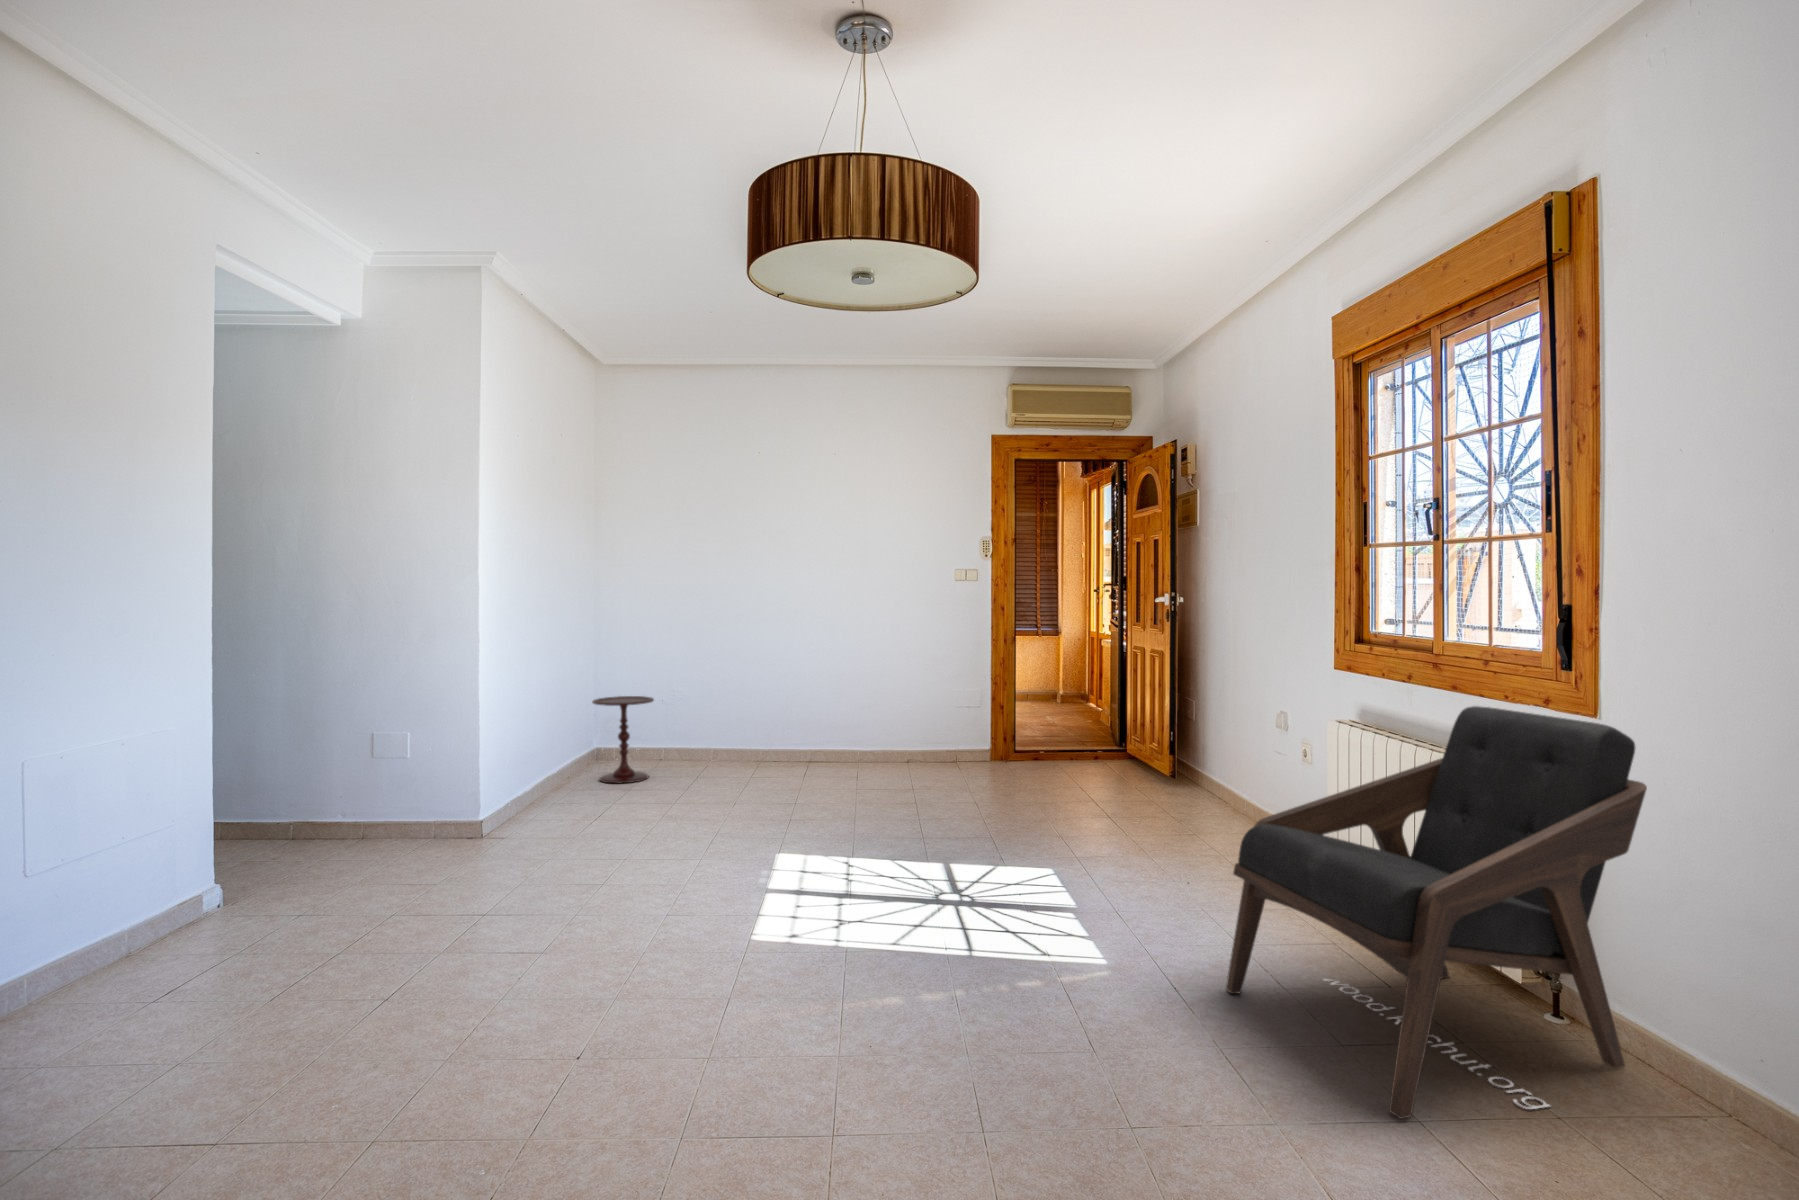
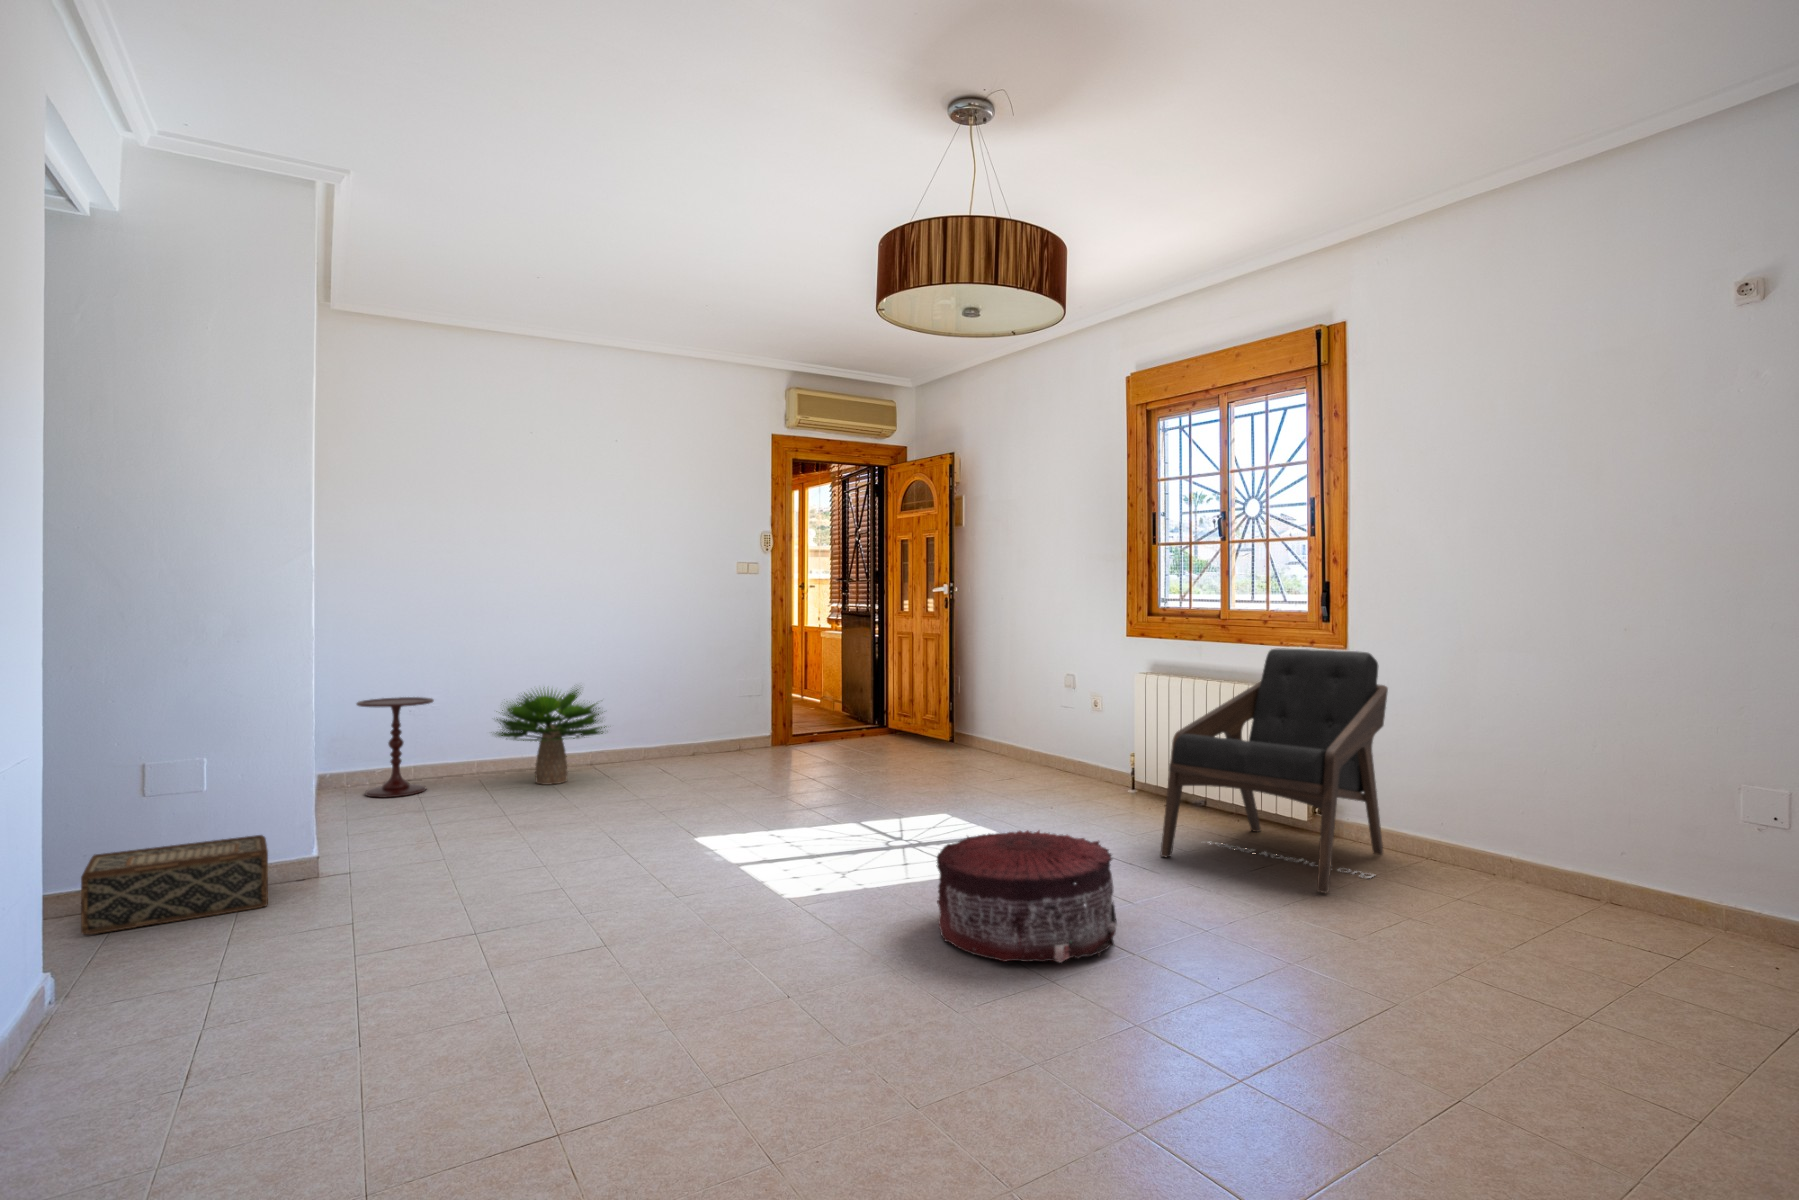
potted plant: none [687,690,801,785] -> present [495,688,606,785]
woven basket: none [256,814,410,881] -> present [81,835,268,935]
pouf: none [766,923,991,1133] -> present [937,831,1117,963]

